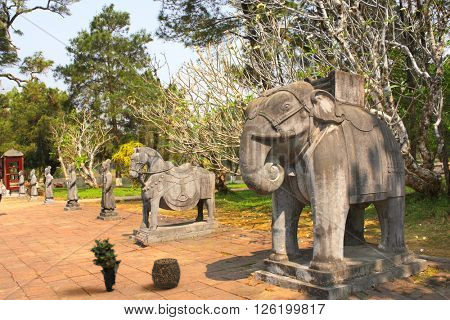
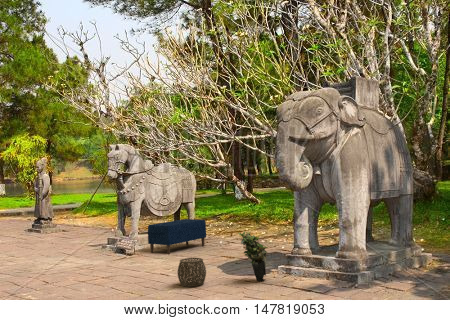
bench: none [163,214,218,246] -> present [148,219,206,254]
potted plant: present [90,237,121,291] -> present [238,232,267,281]

